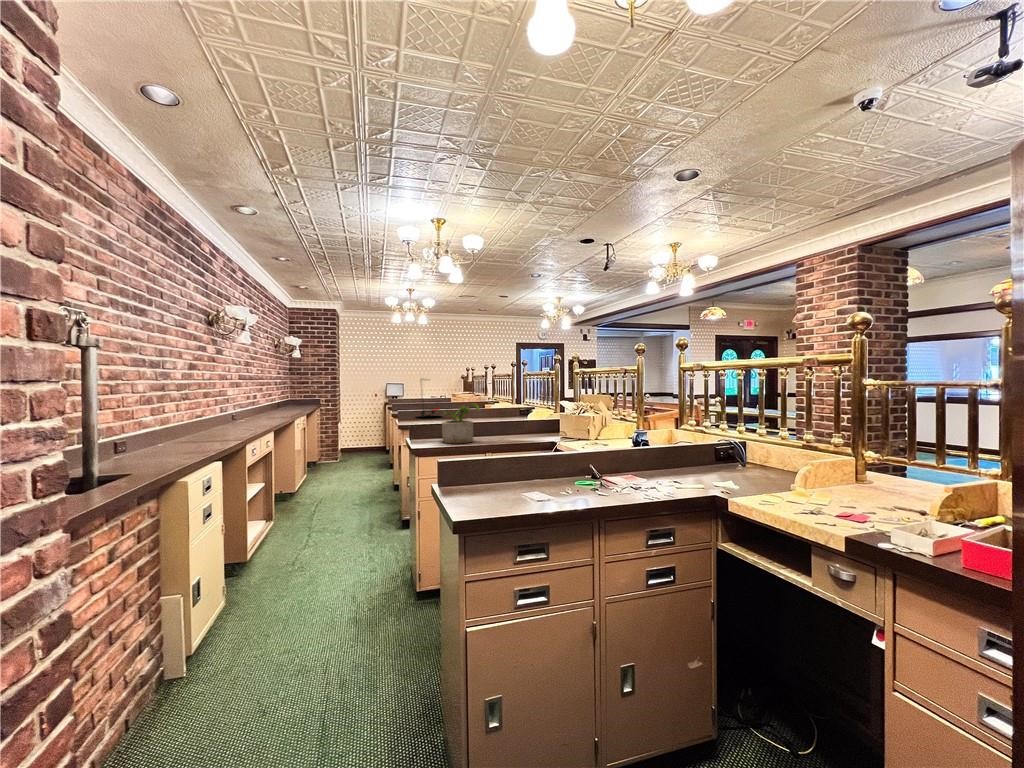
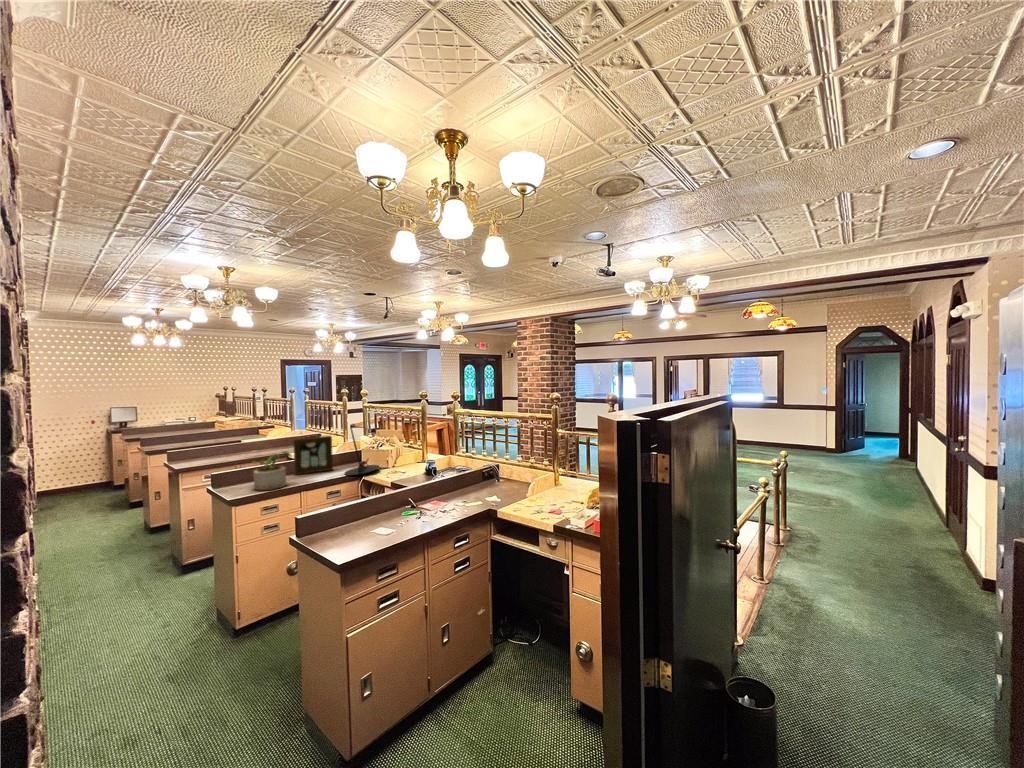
picture frame: none [488,395,528,436] -> present [293,436,333,475]
desk lamp: present [421,408,440,416] -> present [345,426,379,475]

